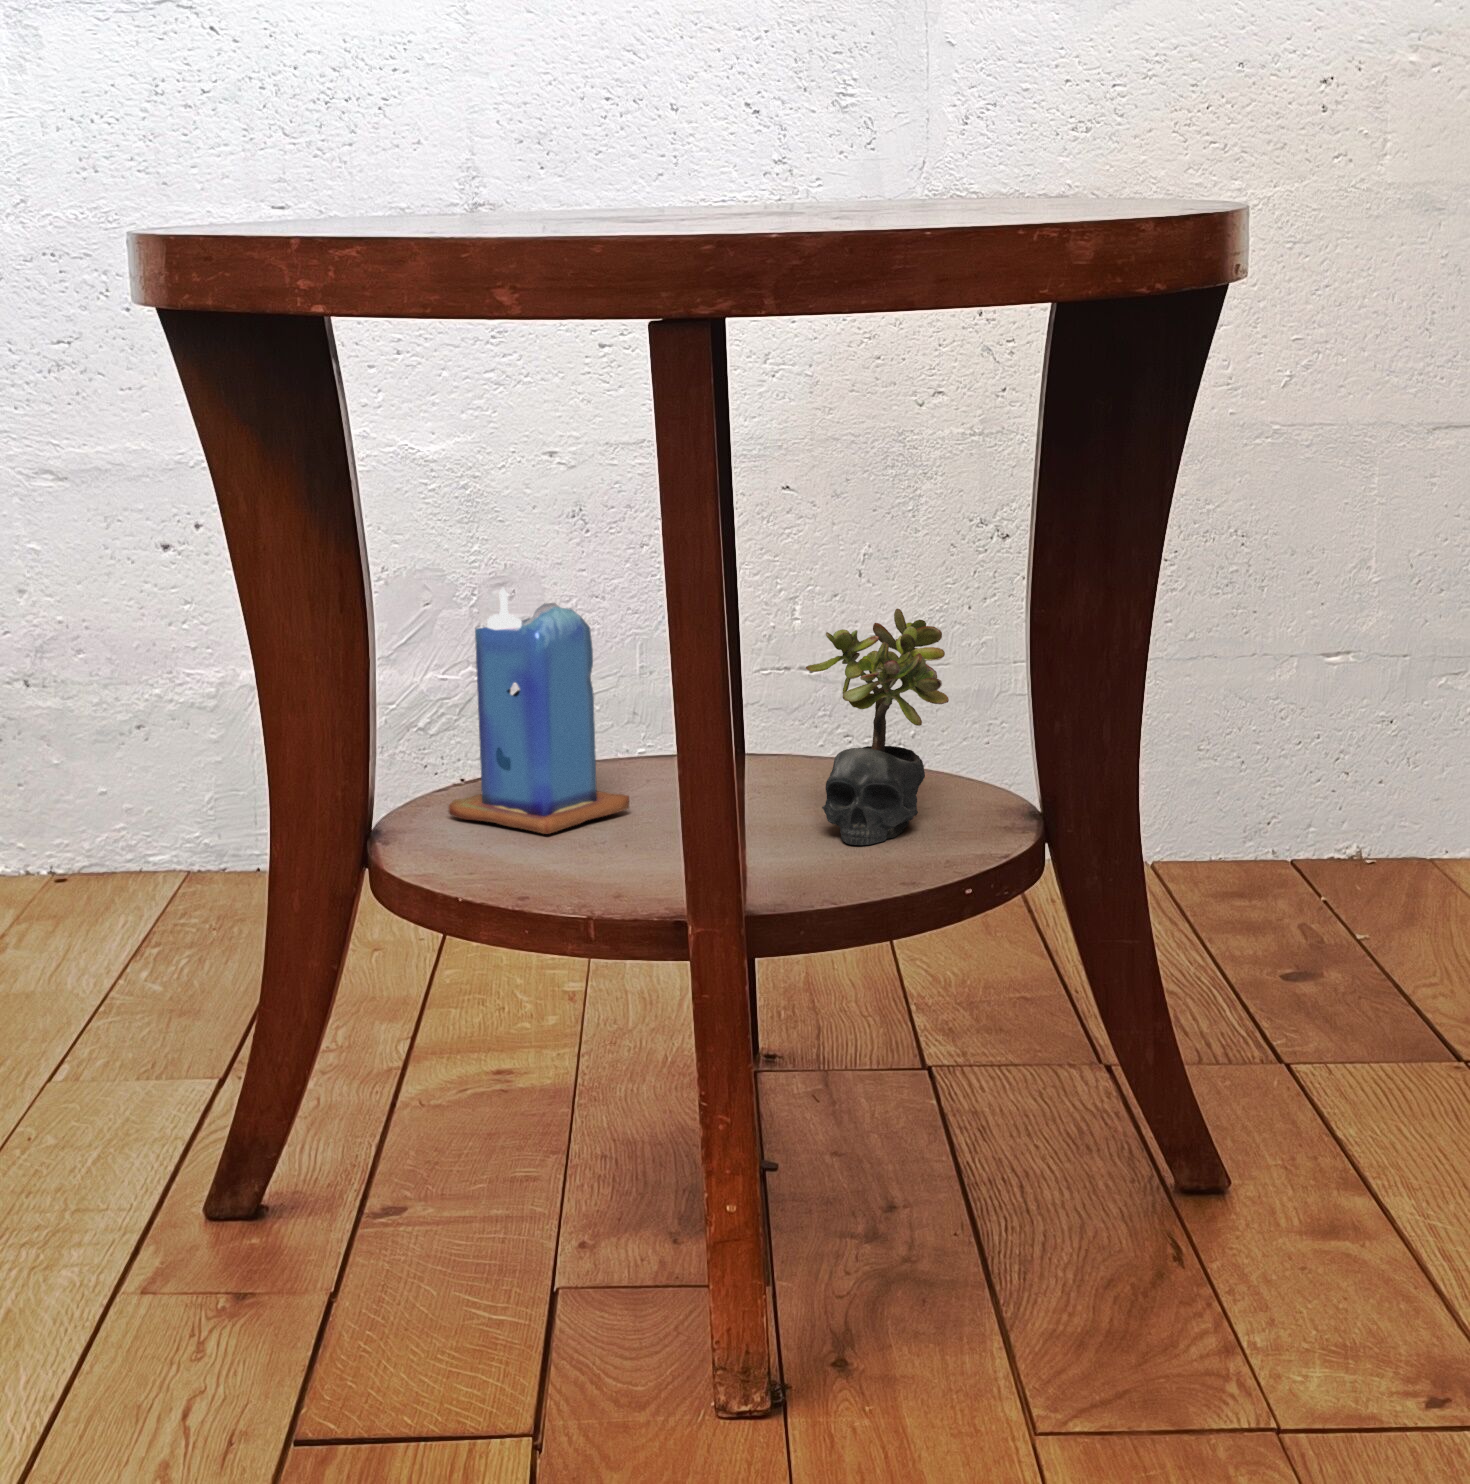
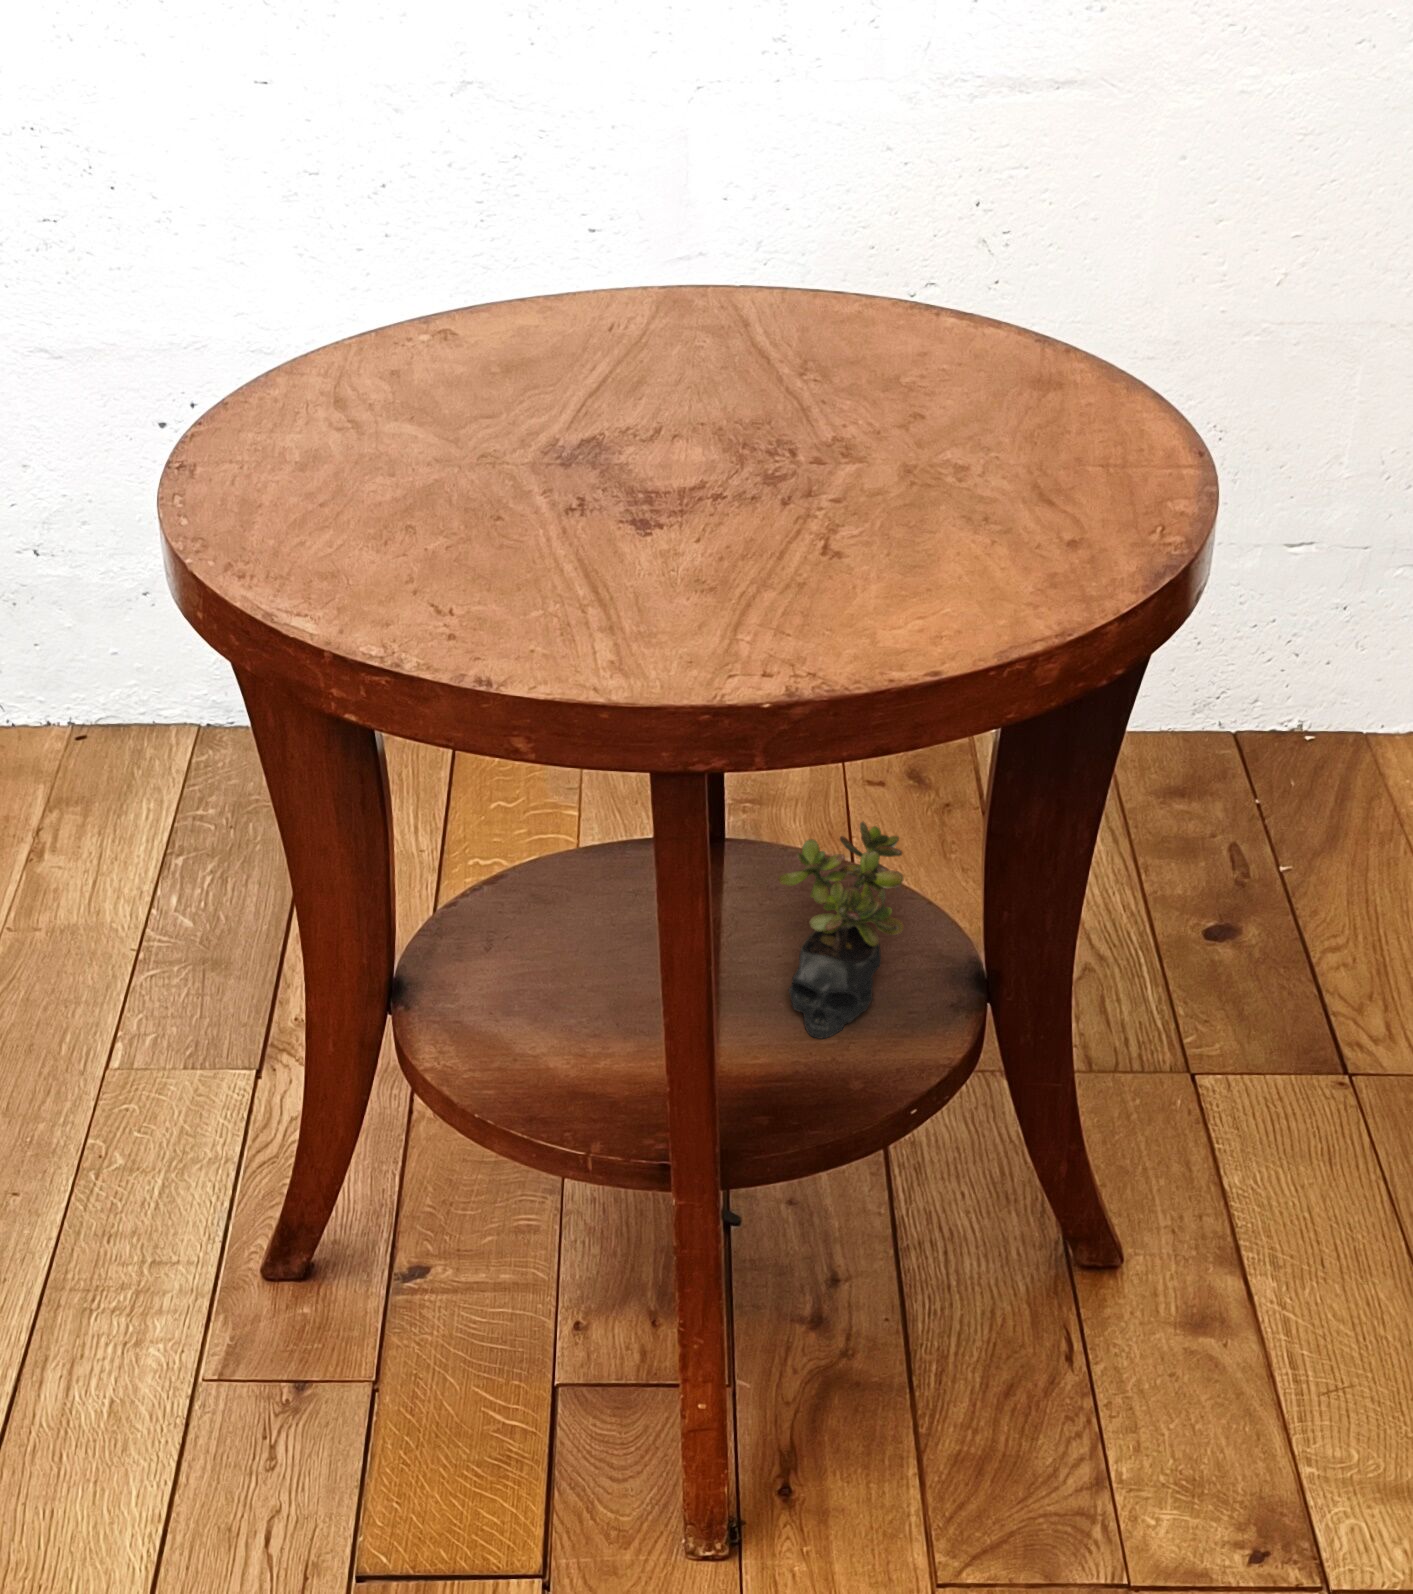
candle: present [449,588,629,834] -> none [455,780,617,1003]

